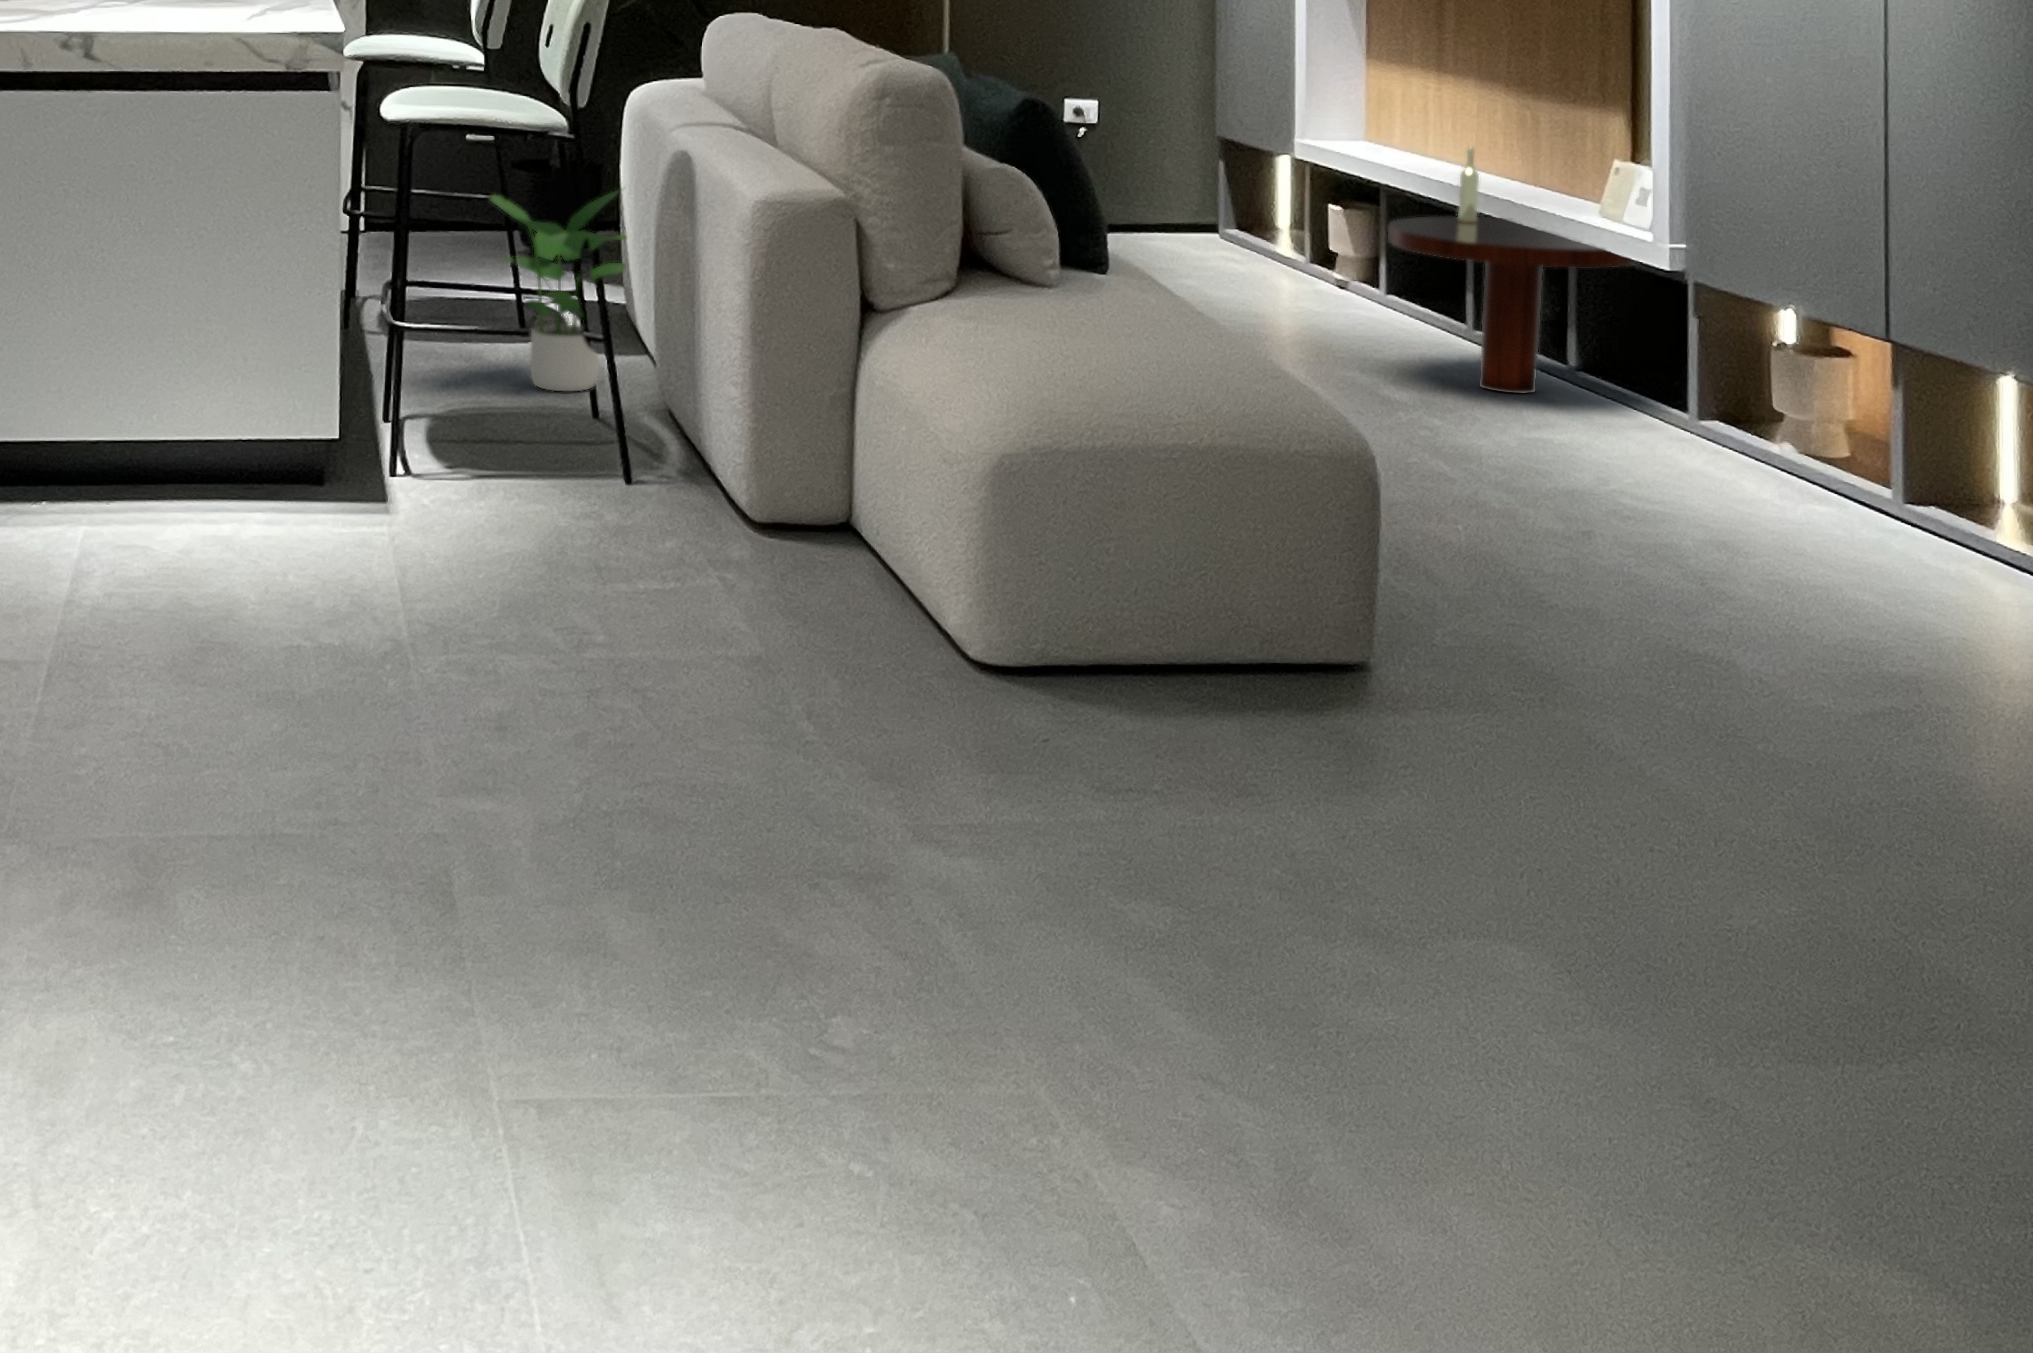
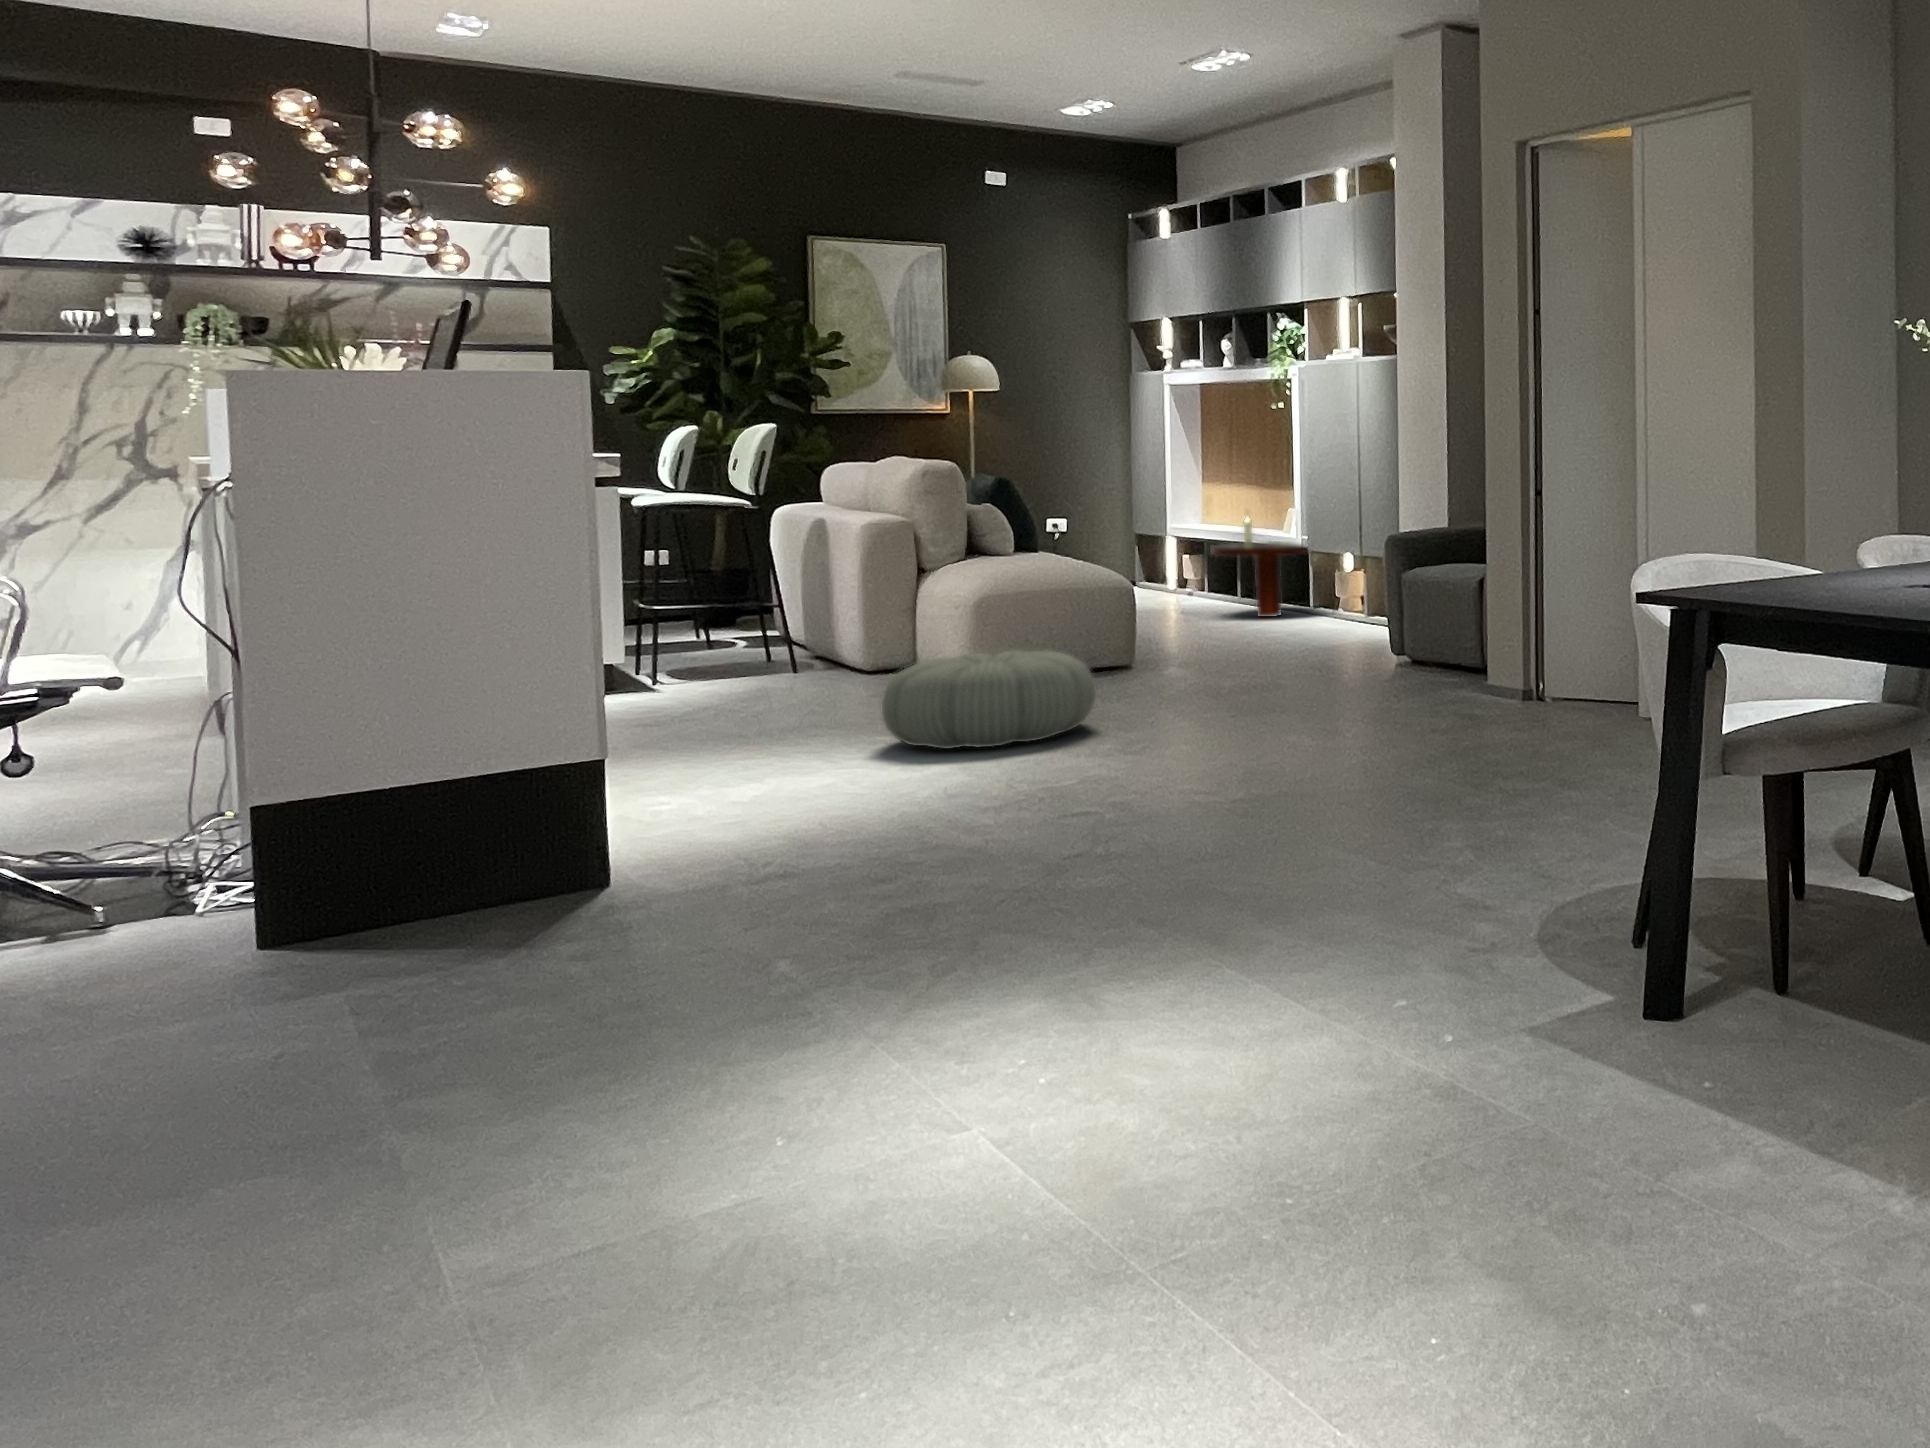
potted plant: present [491,190,626,391] -> none [686,552,781,668]
pouf: none [774,610,1283,934] -> present [882,650,1096,749]

